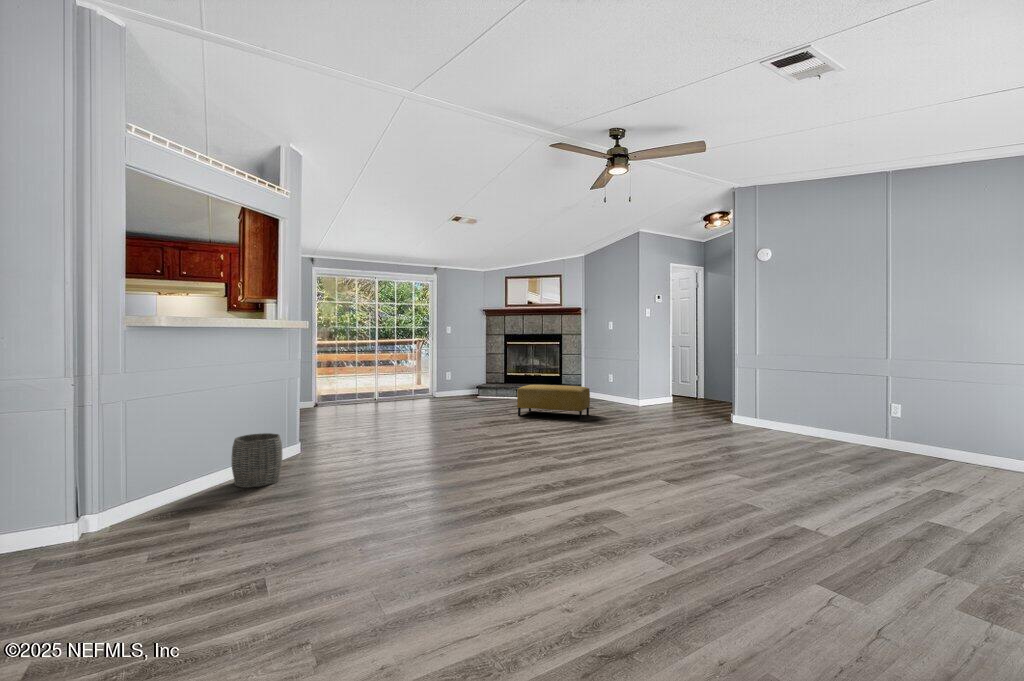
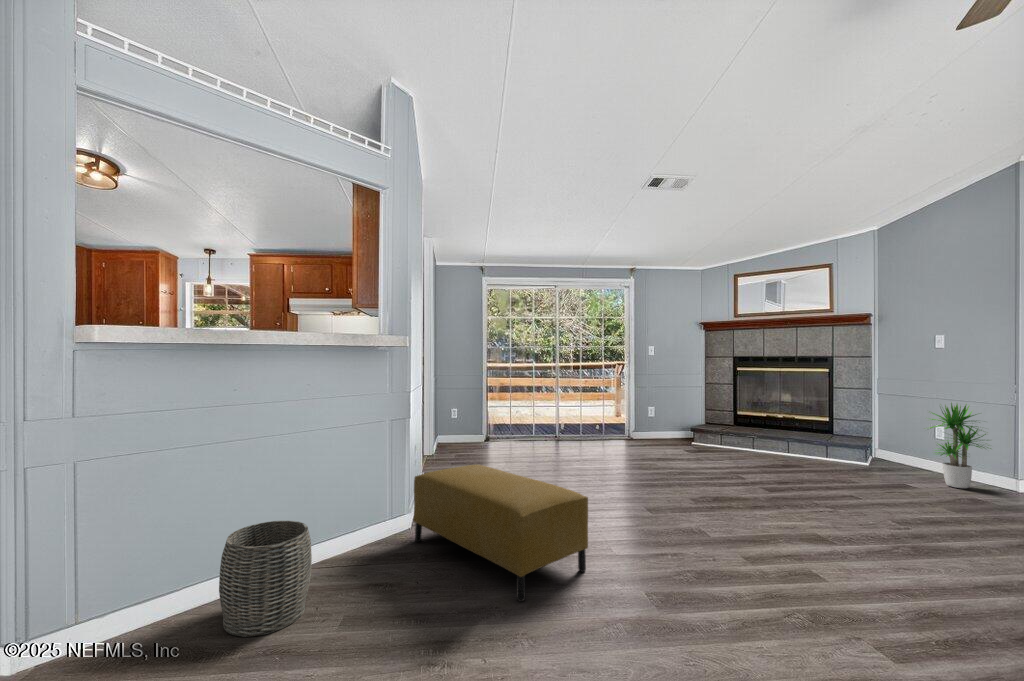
potted plant: none [599,359,628,406] -> present [930,403,991,488]
ottoman: present [517,385,590,420] -> present [413,465,588,601]

